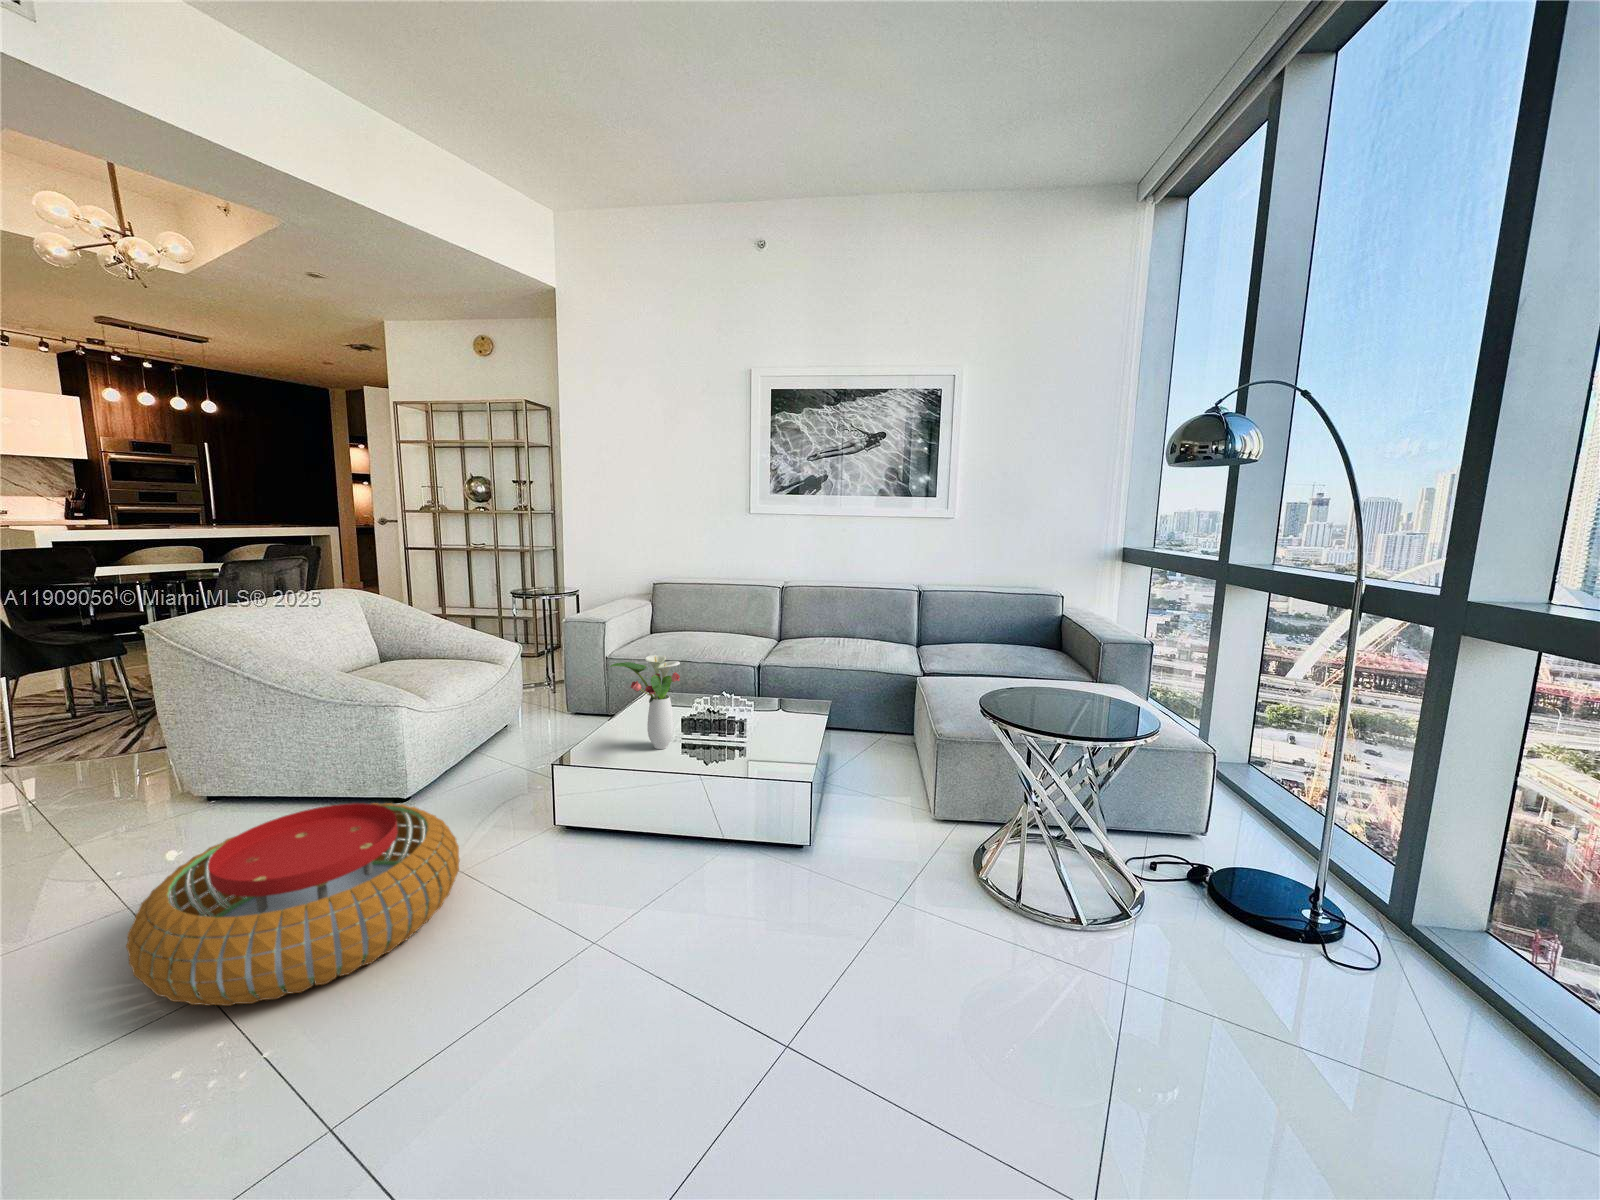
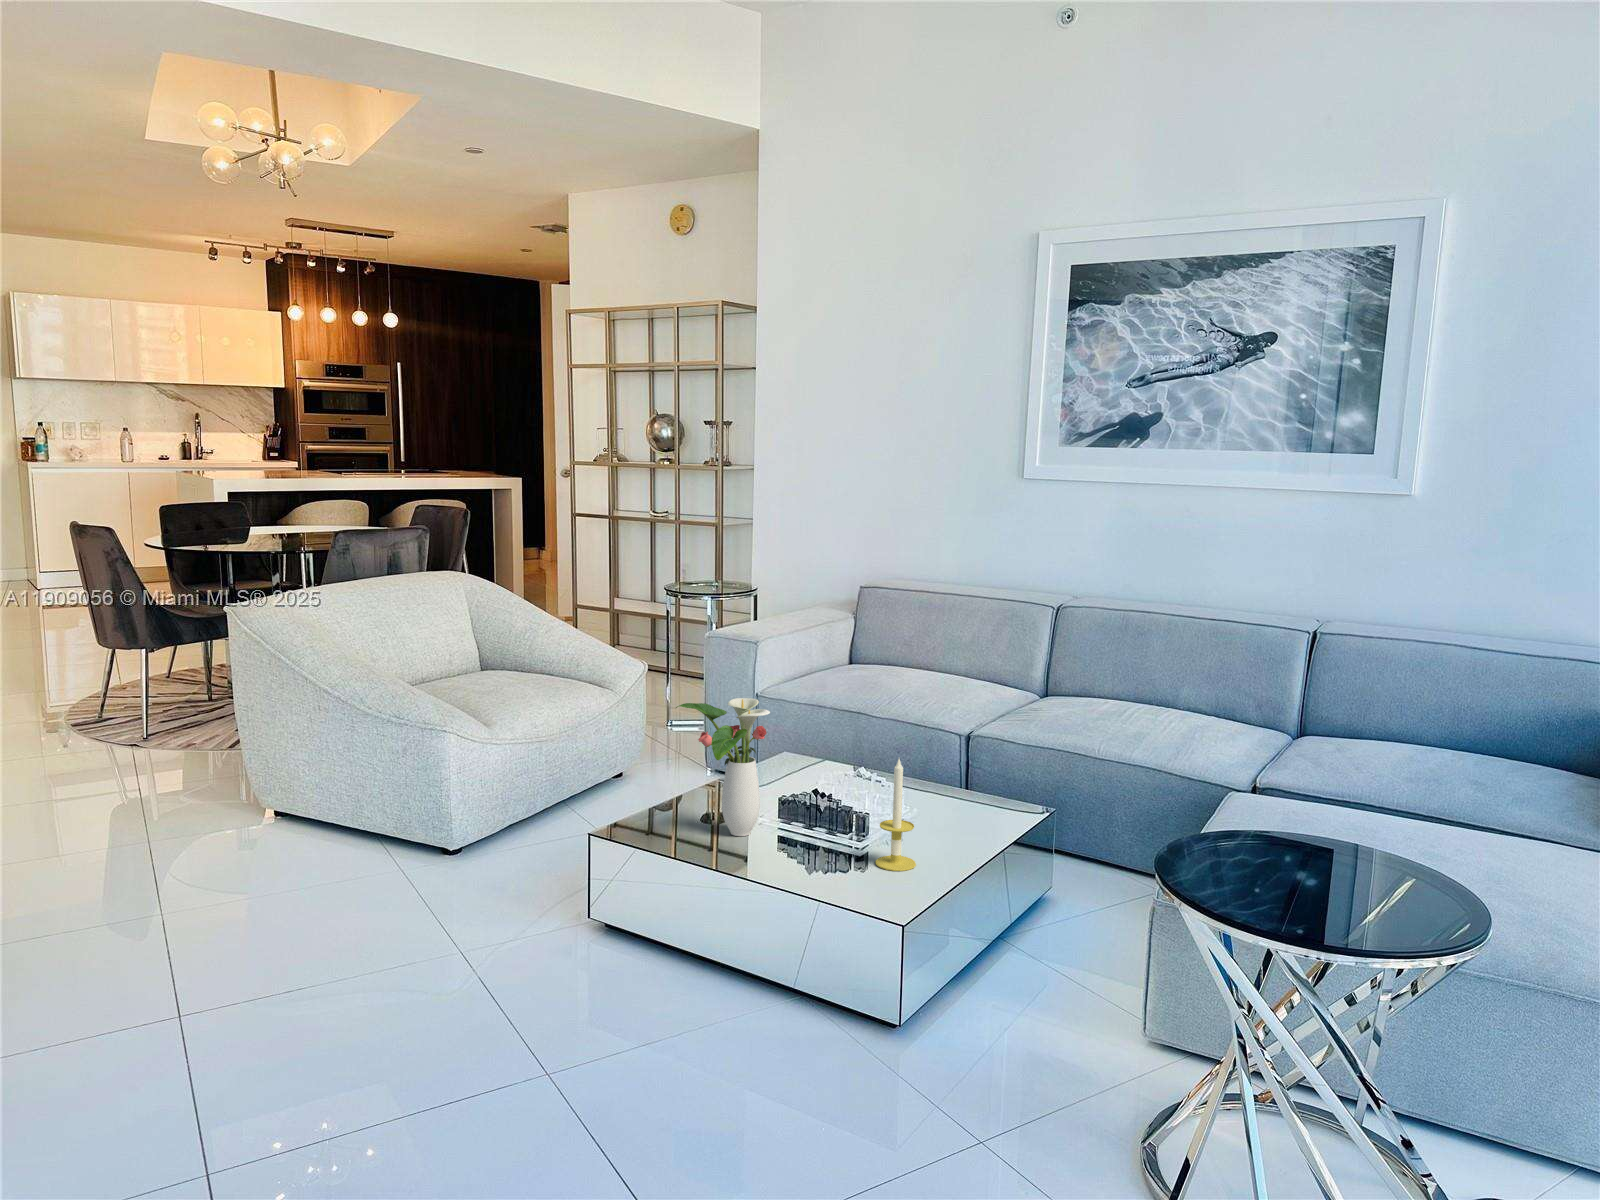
candle: none [765,681,790,753] -> present [875,759,916,871]
pouf: present [126,803,459,1006] -> none [135,829,452,1014]

